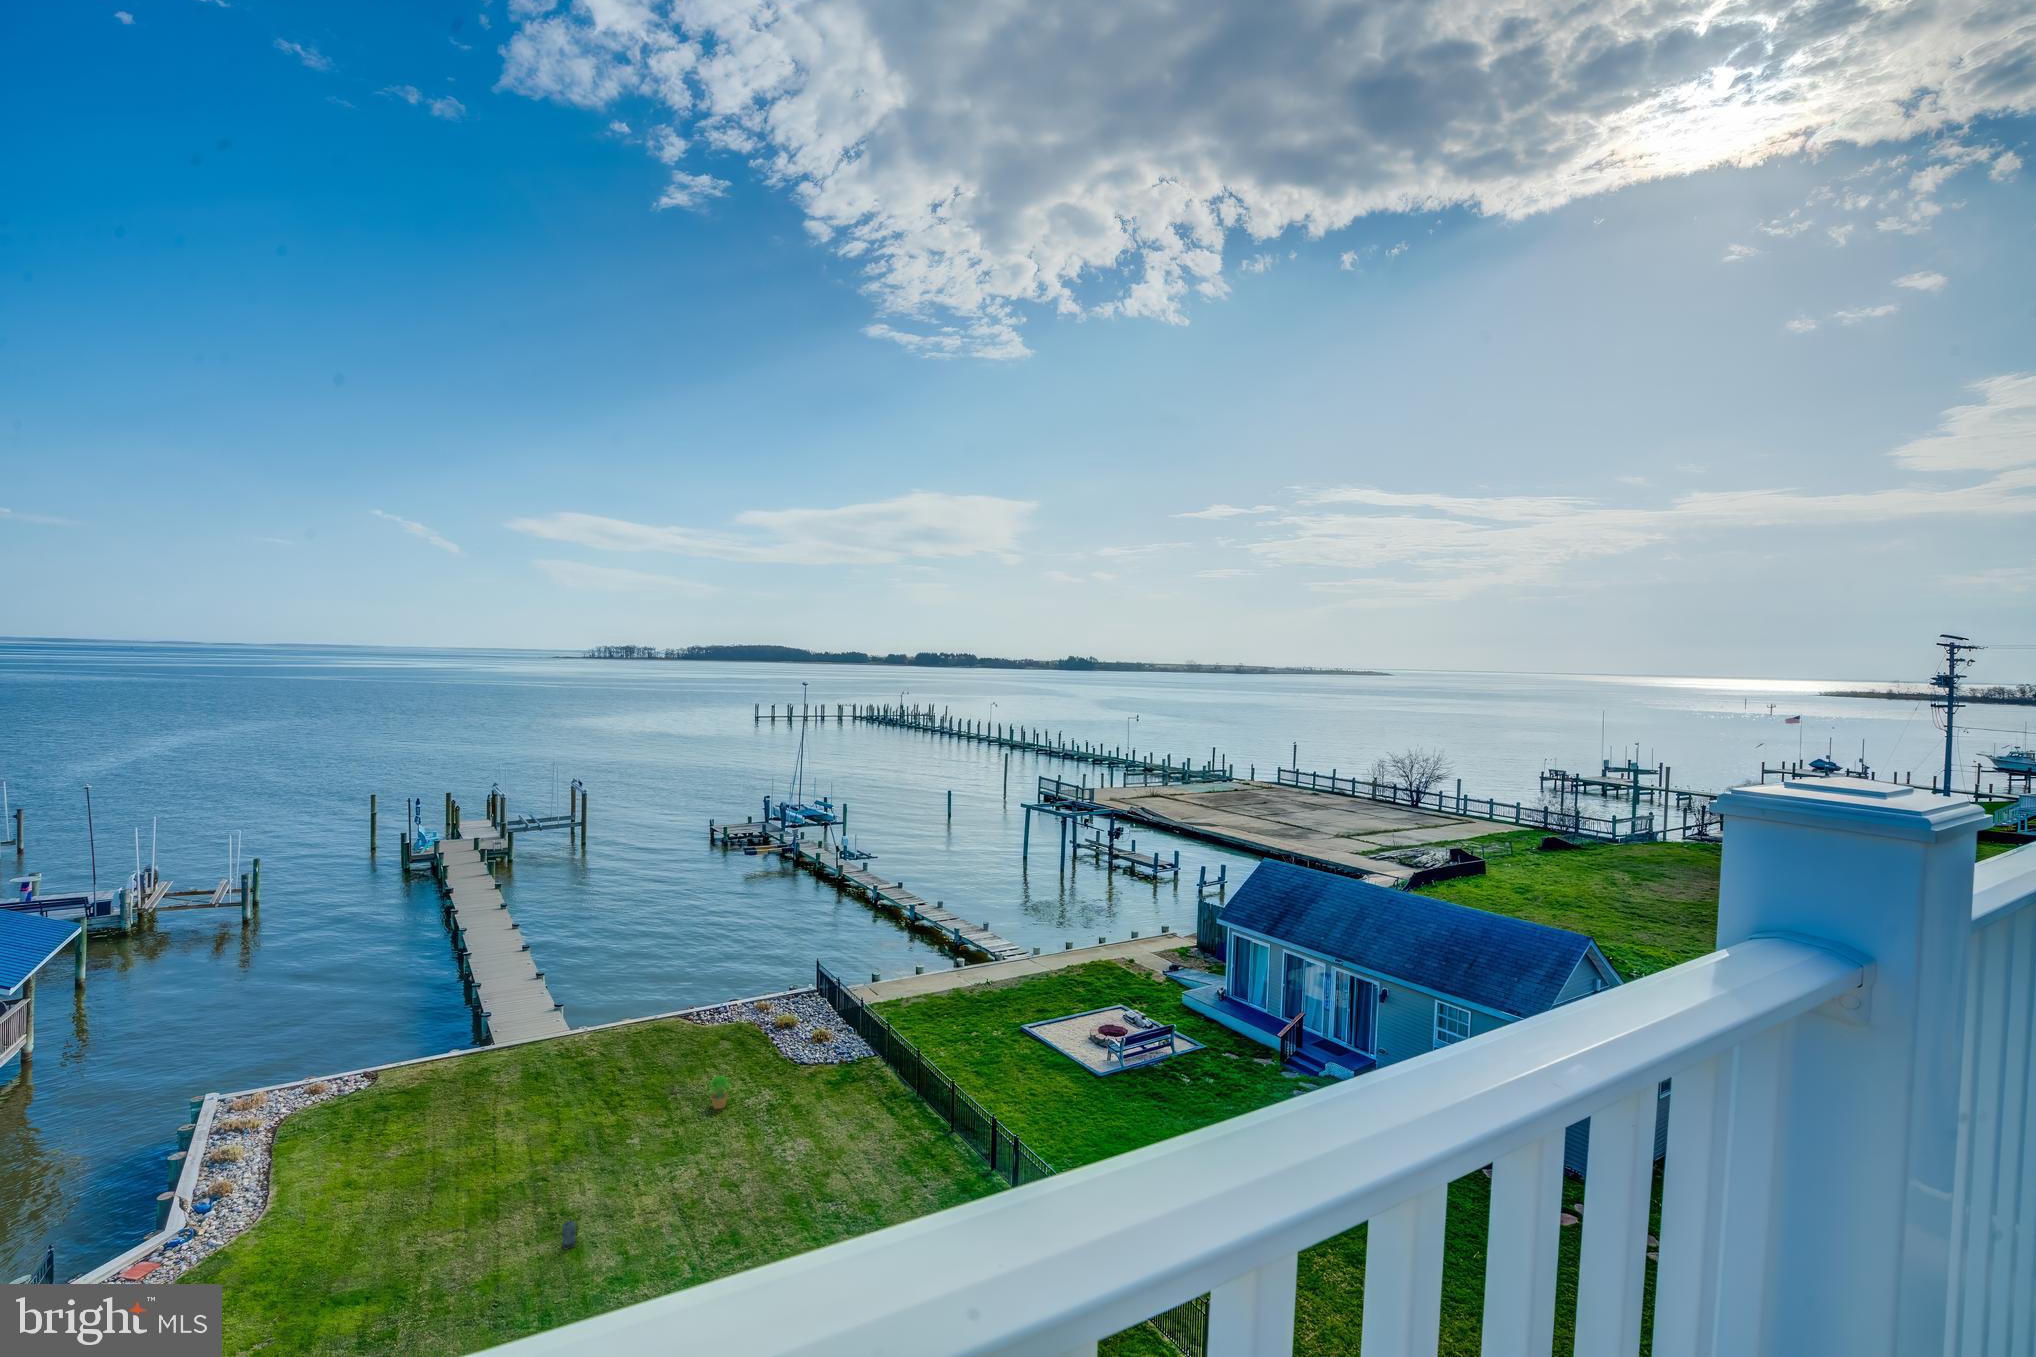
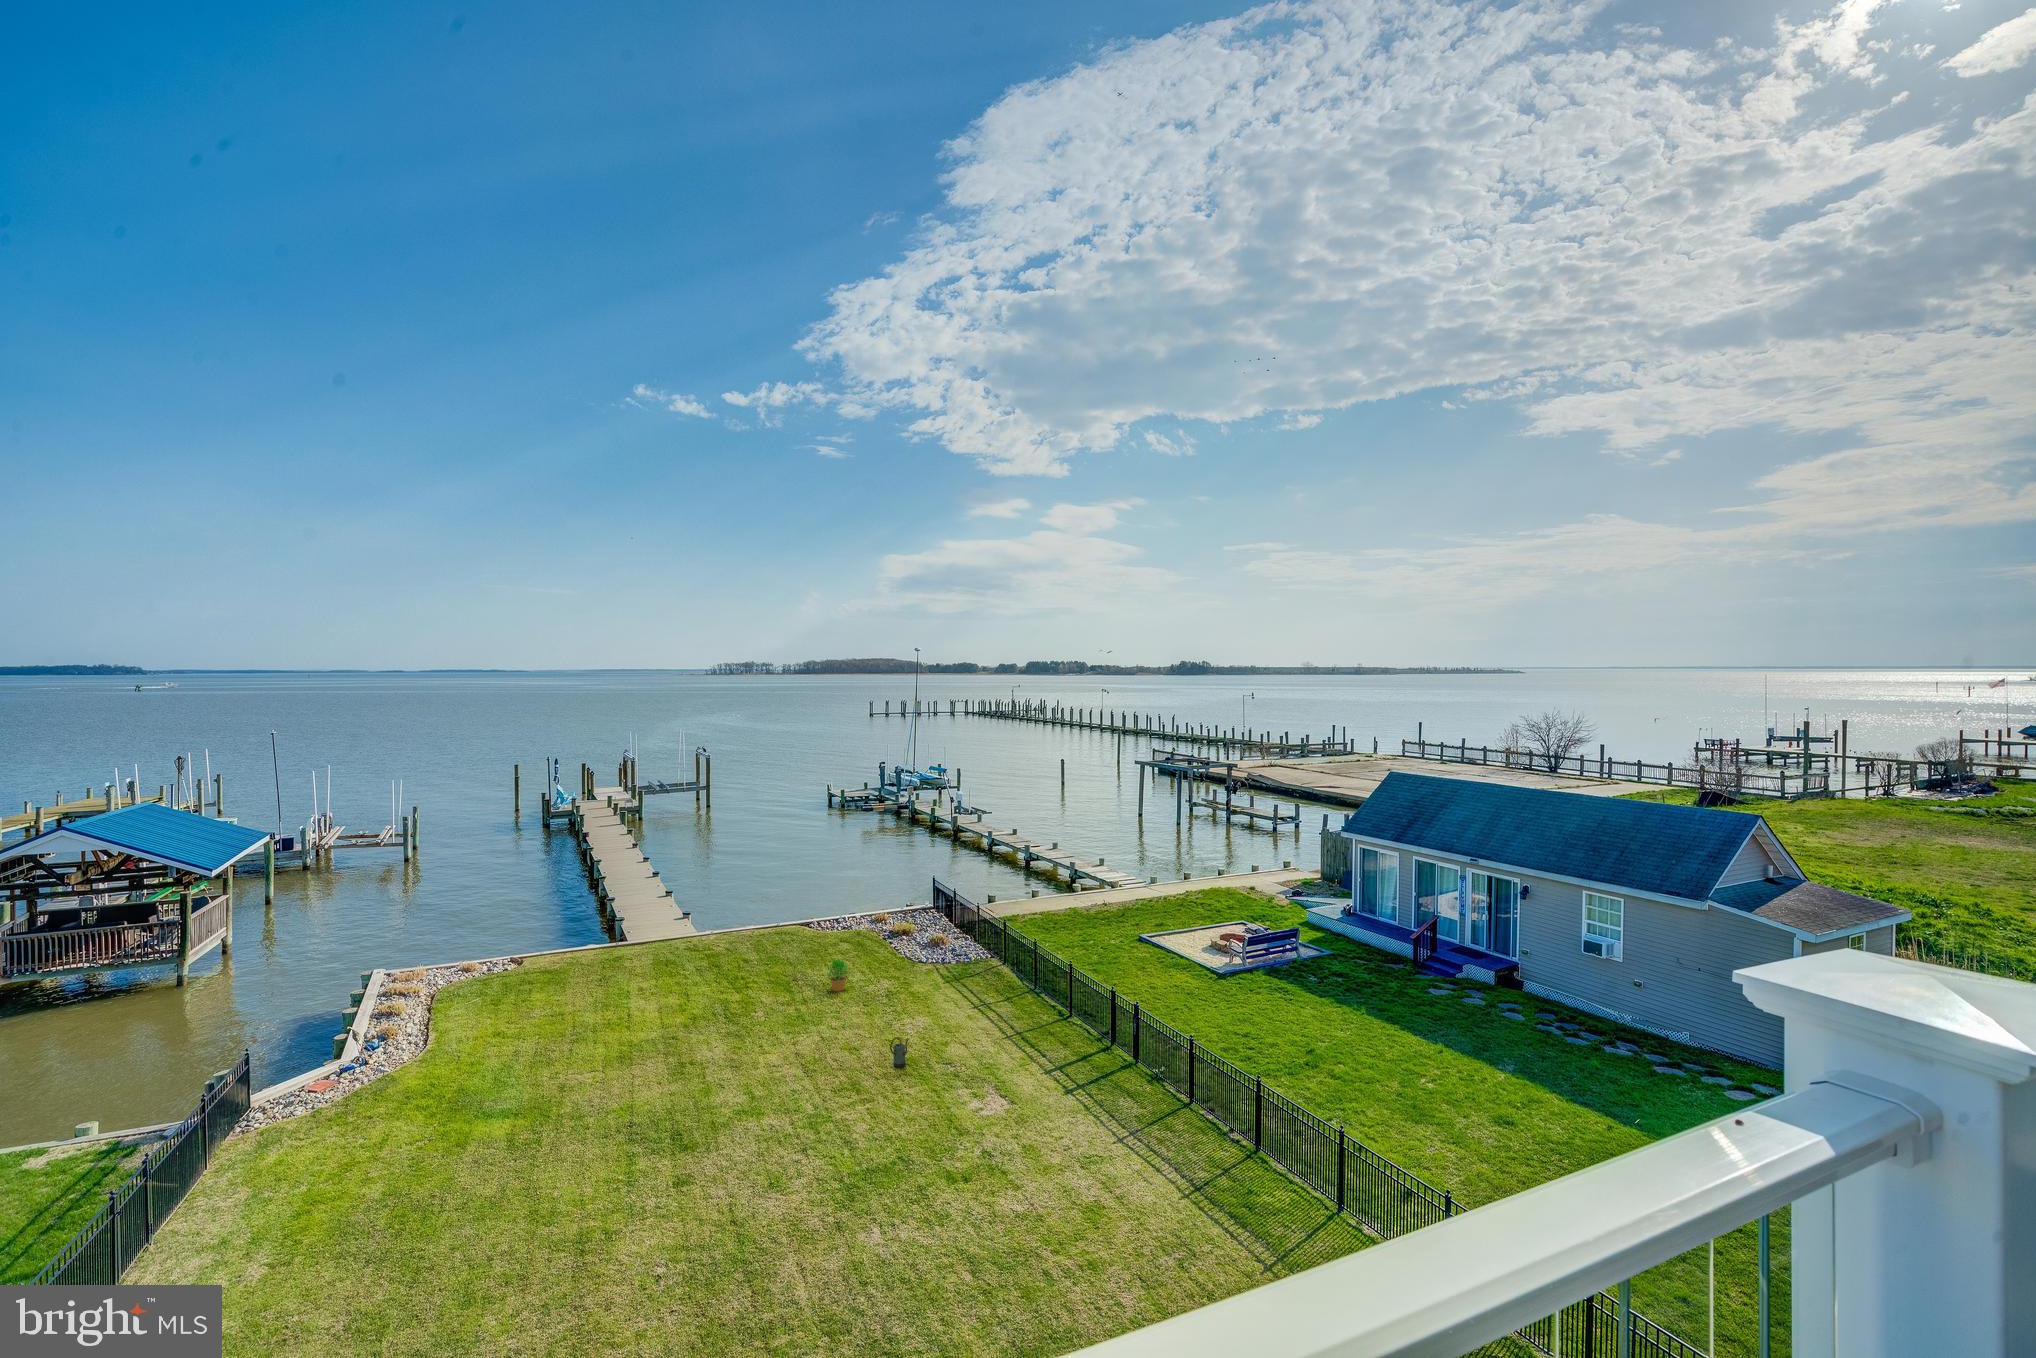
watering can: present [556,1216,577,1249] -> present [890,1037,909,1068]

